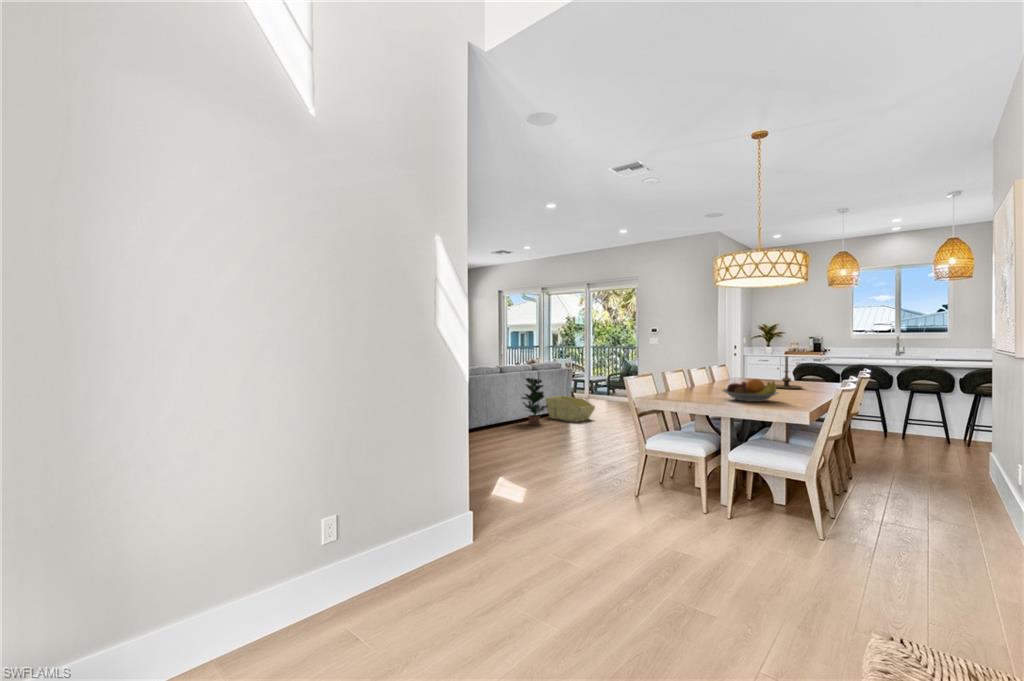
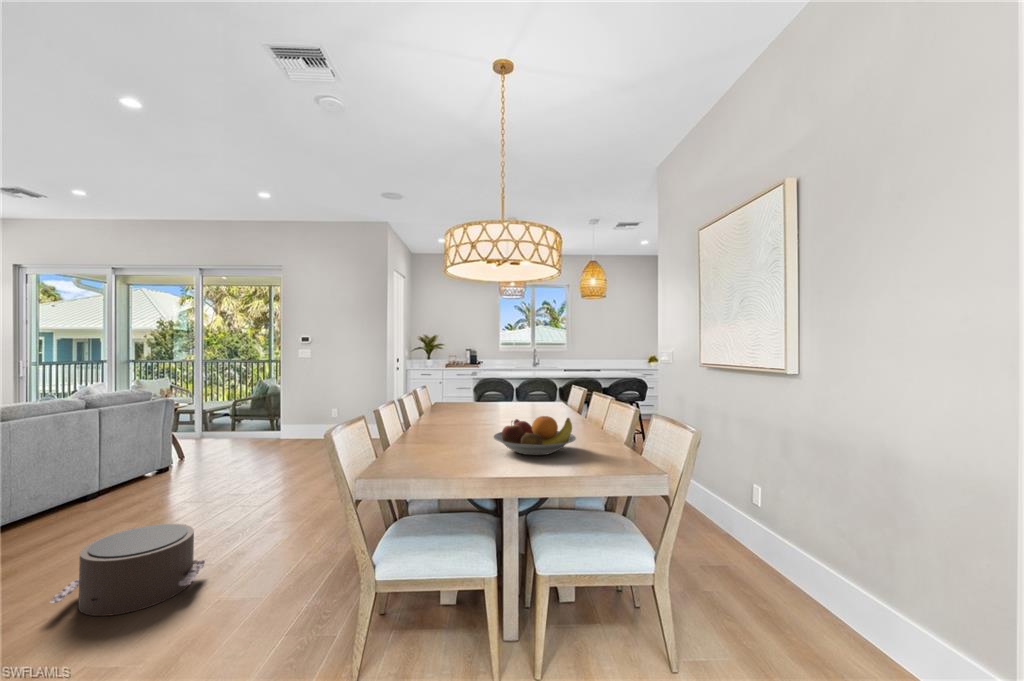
candle holder: present [776,356,802,389] -> none [495,373,531,415]
potted plant: present [522,378,548,425] -> none [45,424,117,518]
storage bin: present [546,396,595,422] -> none [112,446,215,491]
pouf: none [529,425,586,458] -> present [50,524,206,616]

